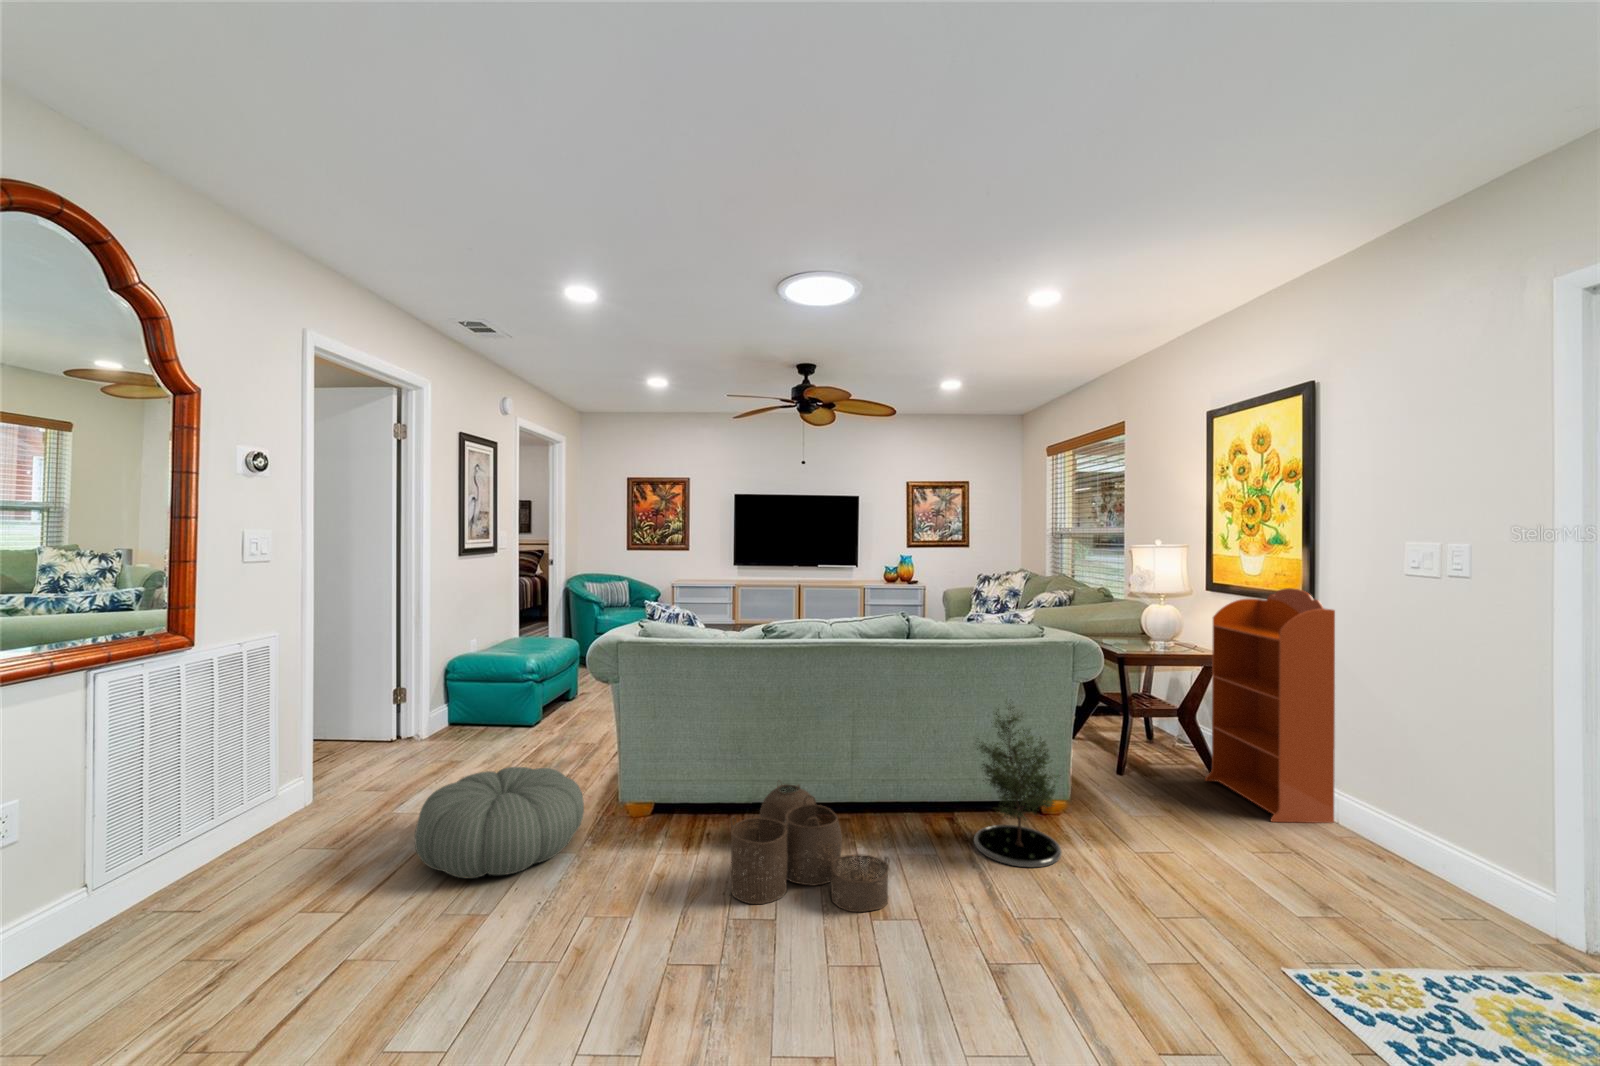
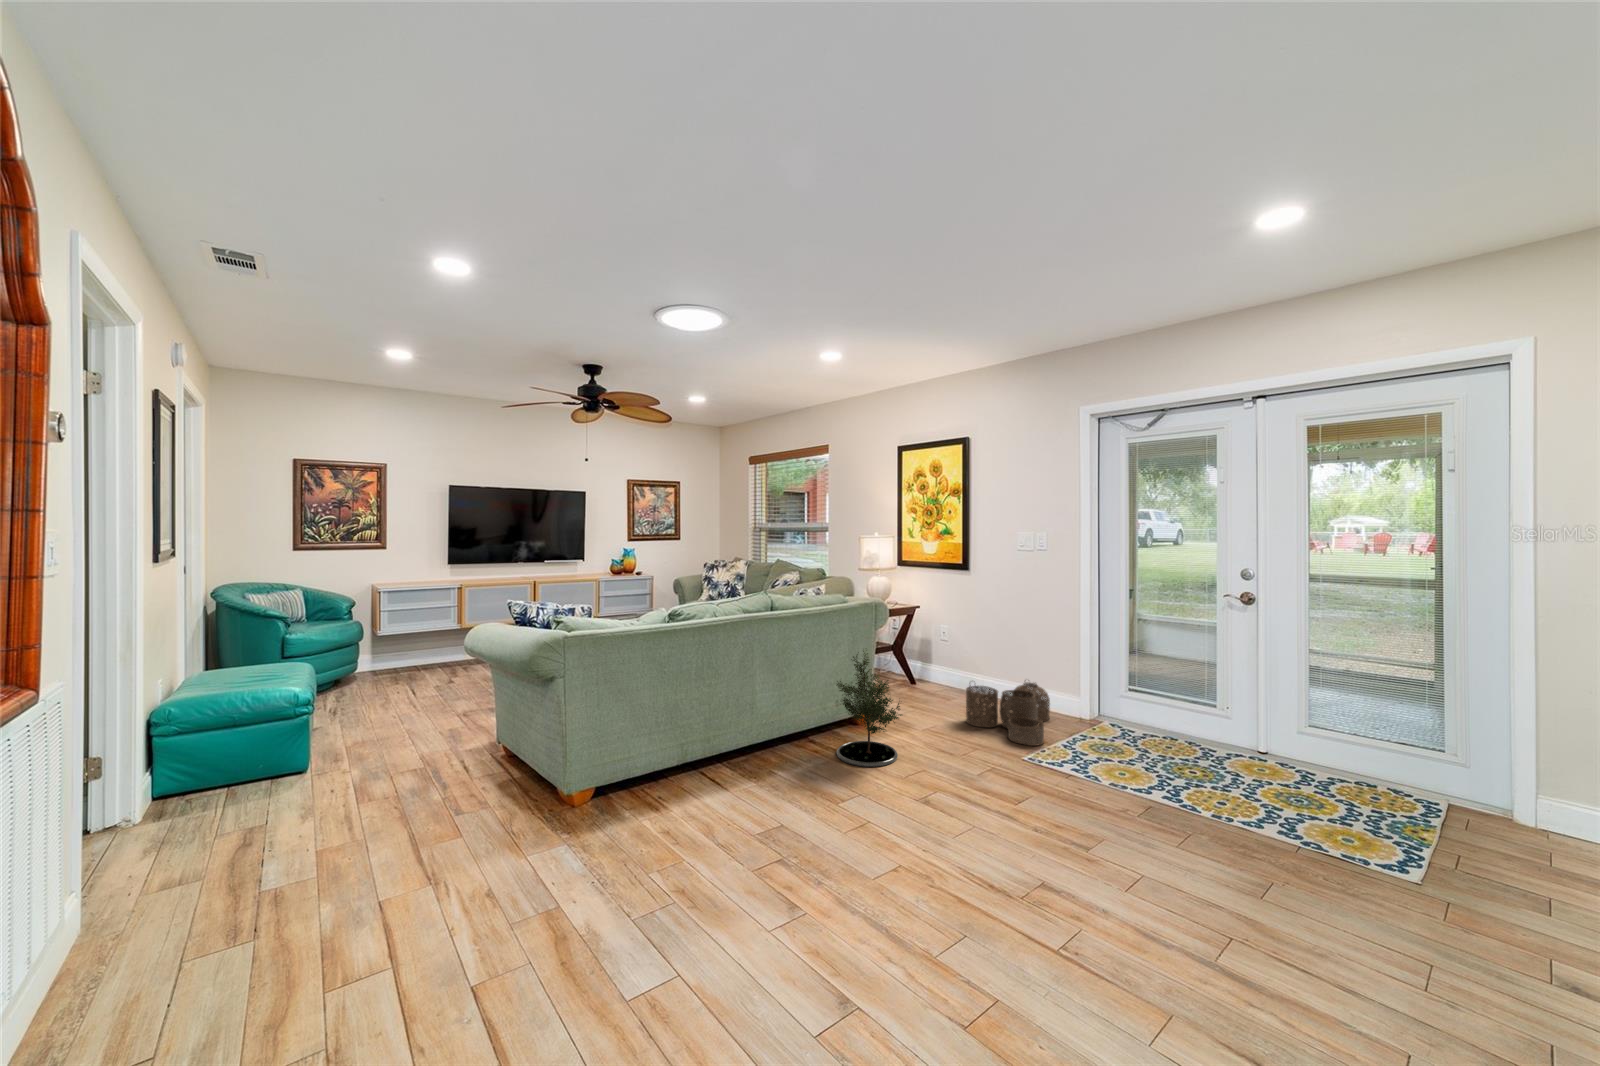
bookcase: present [1205,588,1335,823] -> none [914,561,990,706]
pouf: present [415,767,584,878] -> none [313,794,531,946]
woven basket: present [730,784,890,912] -> present [966,680,1050,746]

